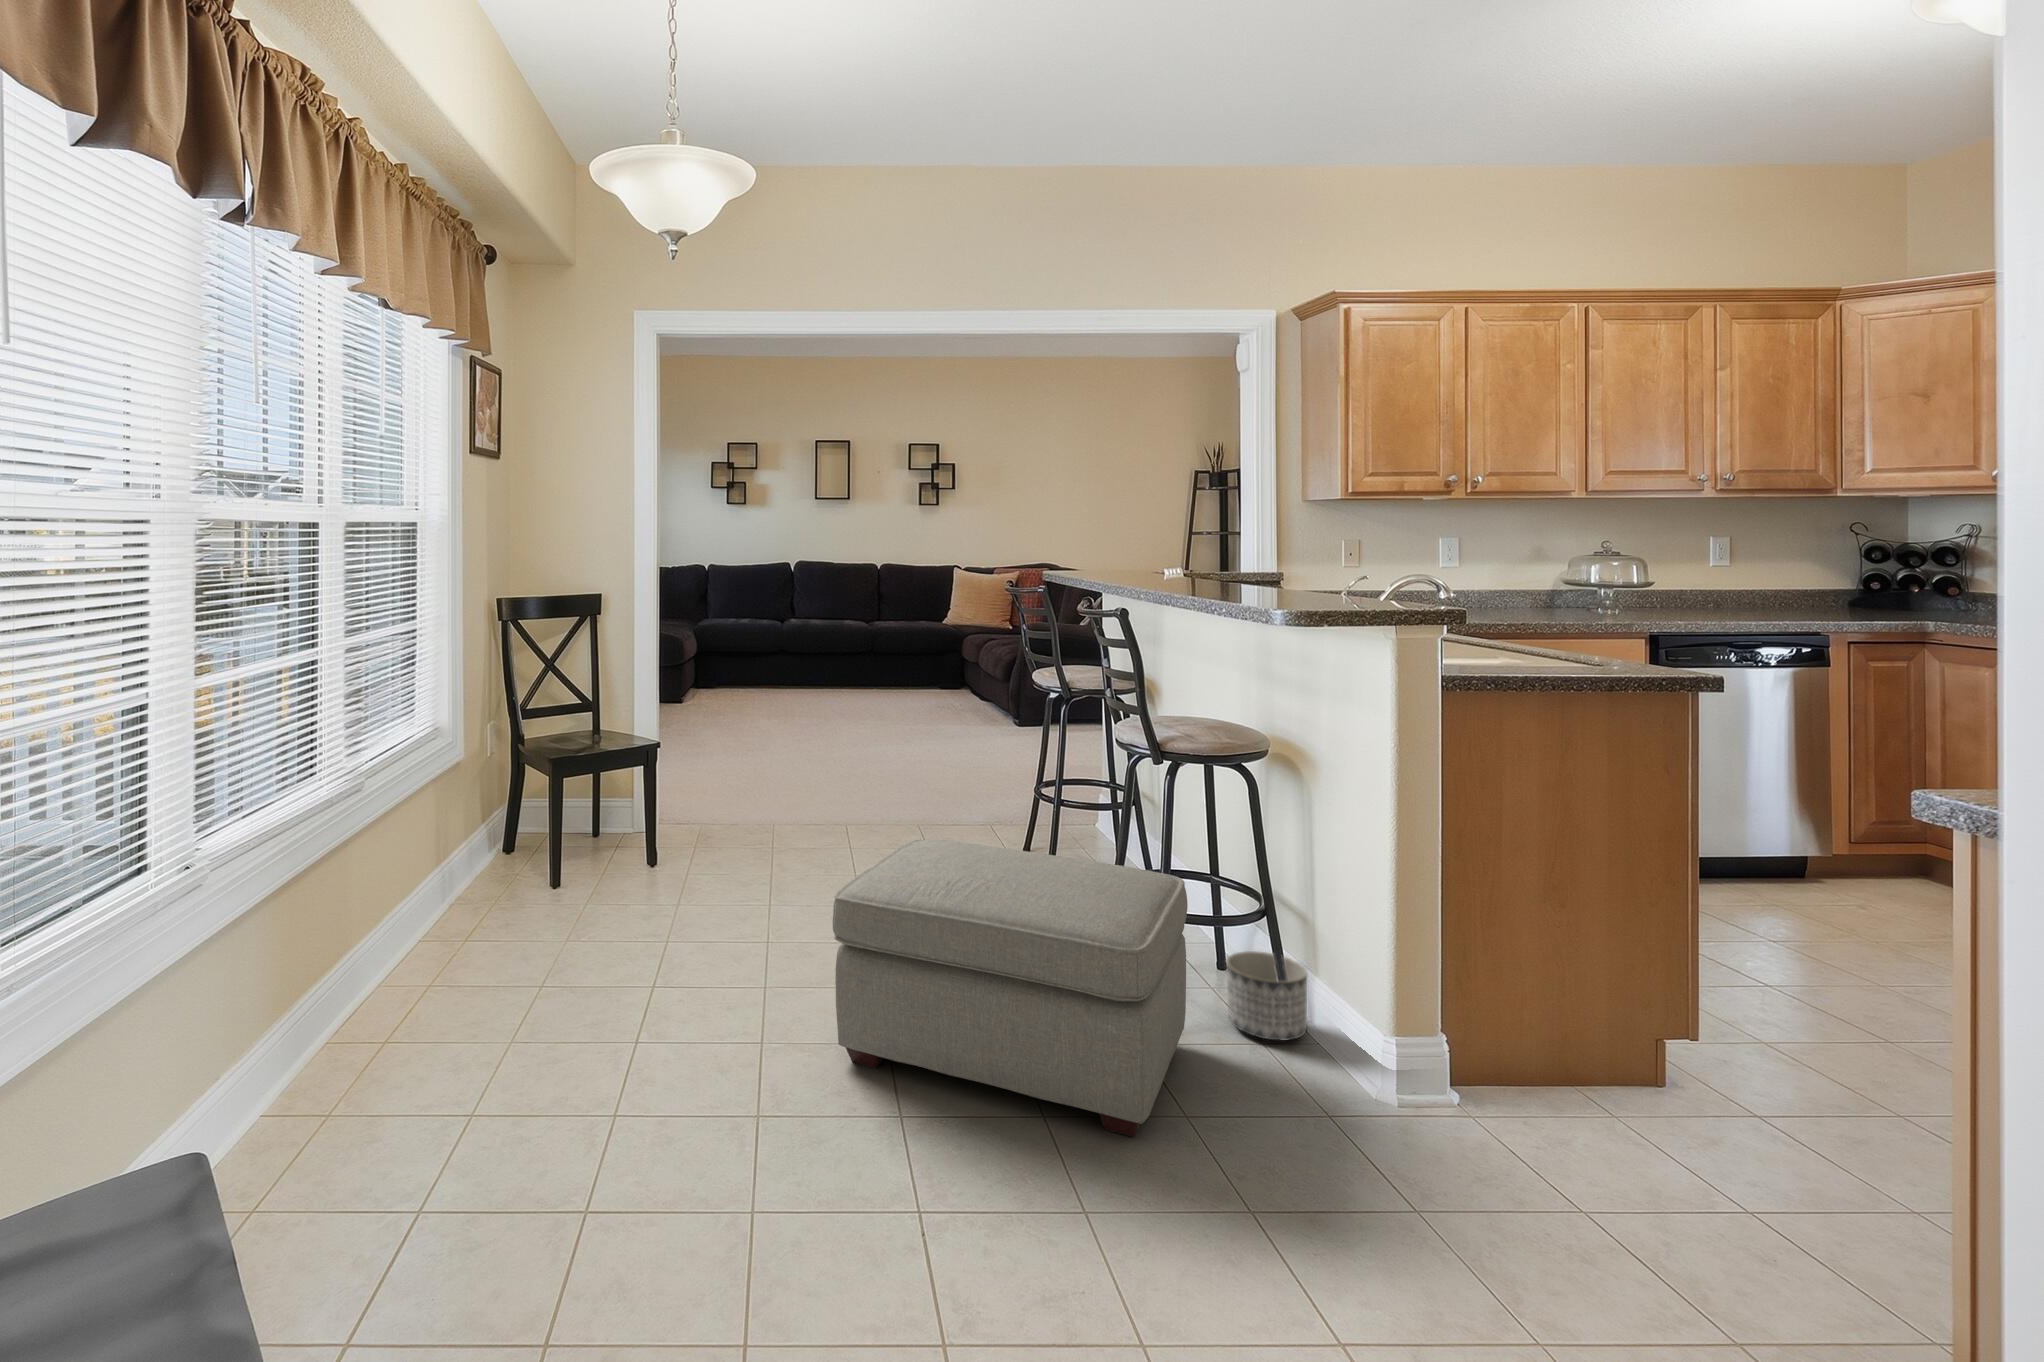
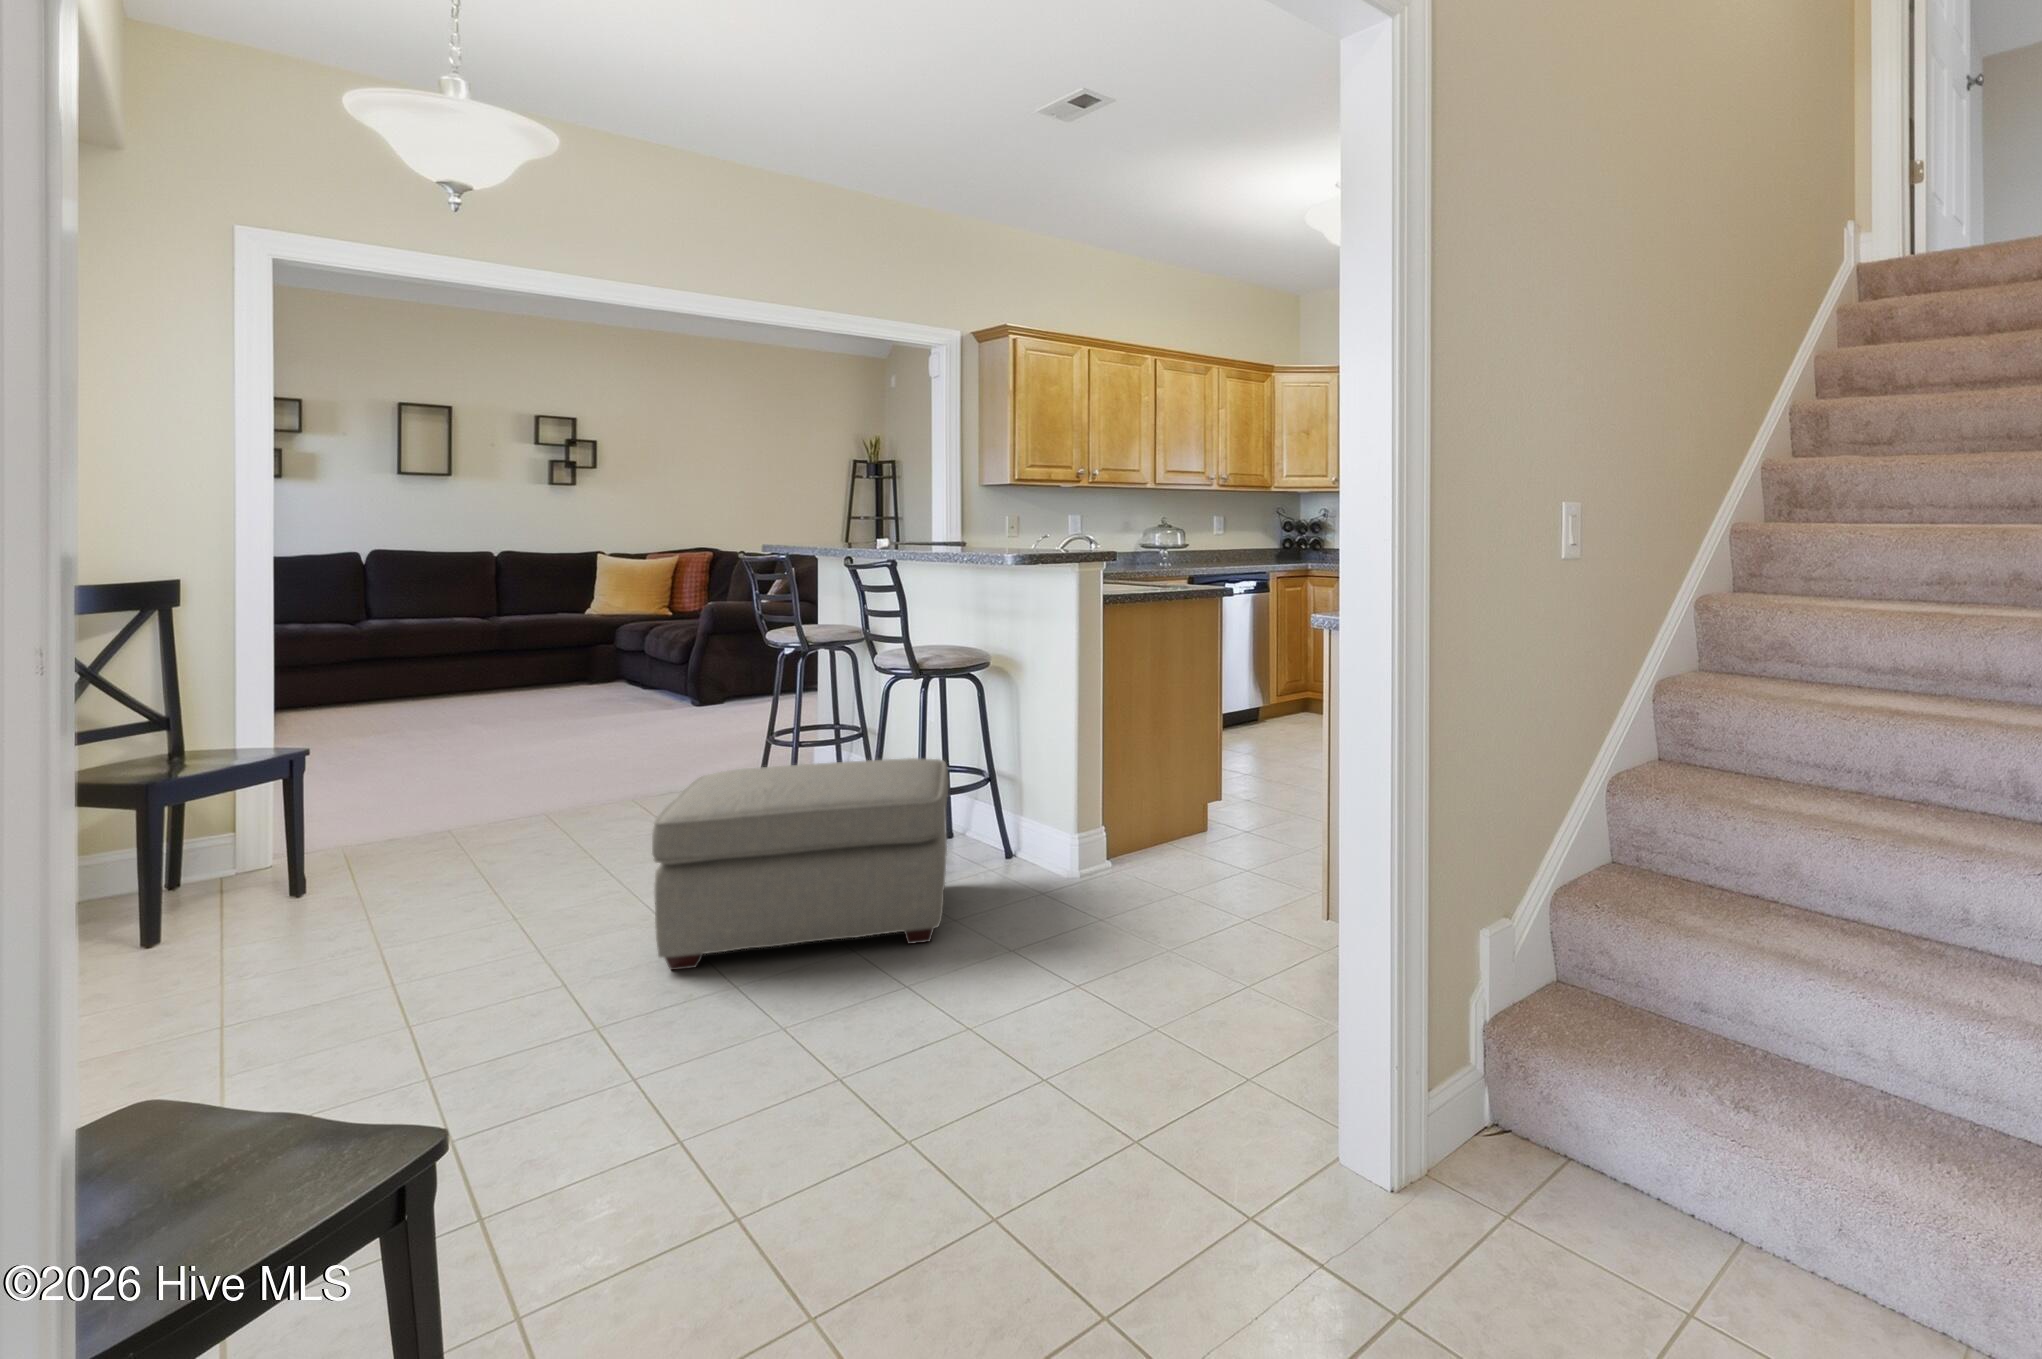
planter: present [1226,951,1307,1041] -> none [968,809,1023,867]

